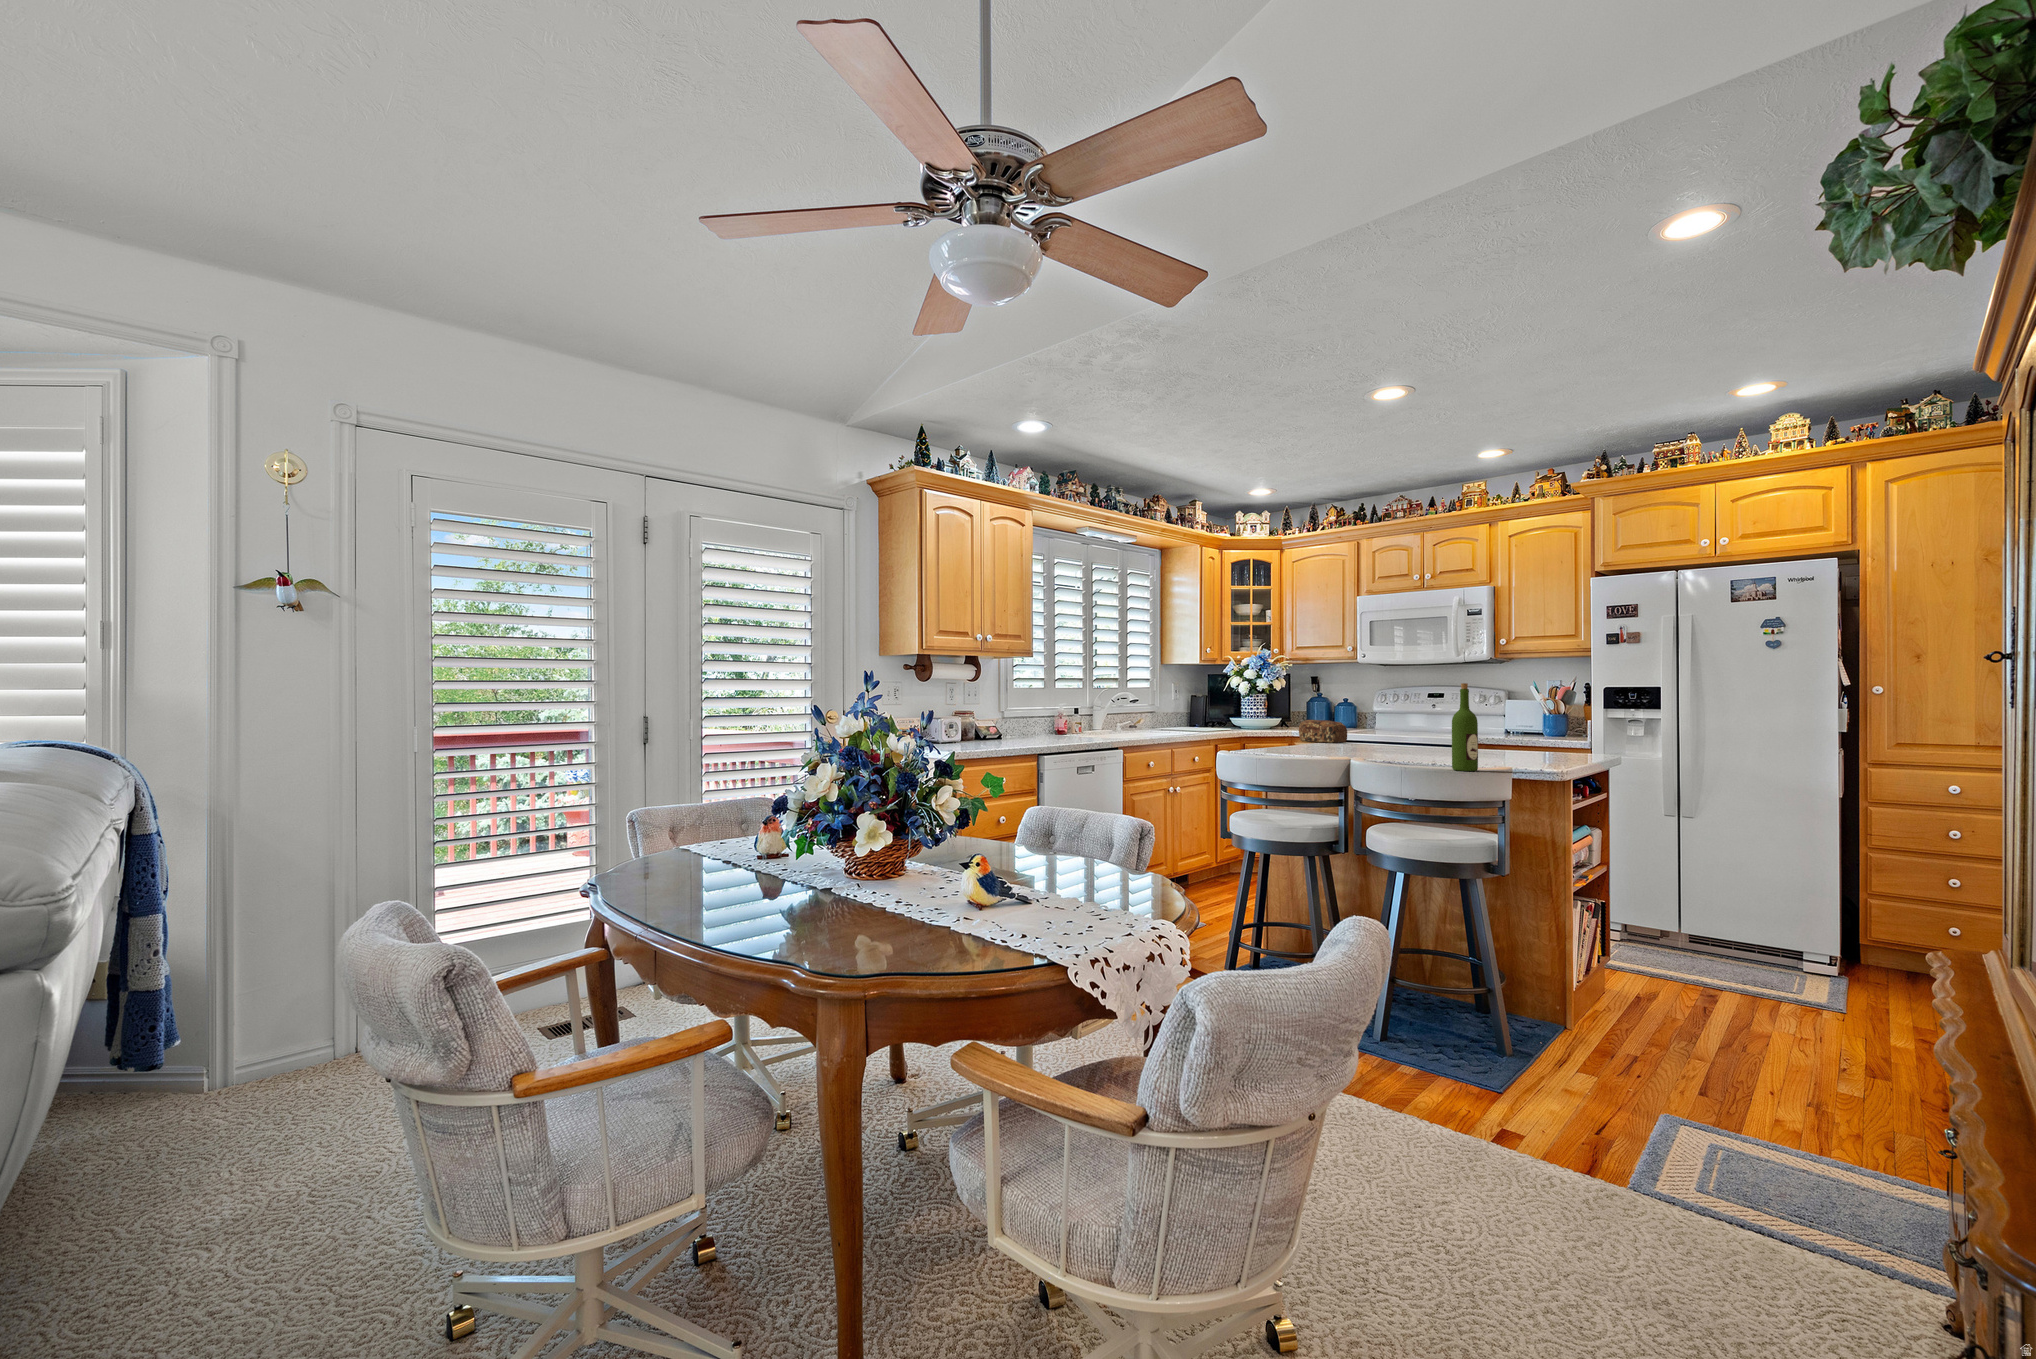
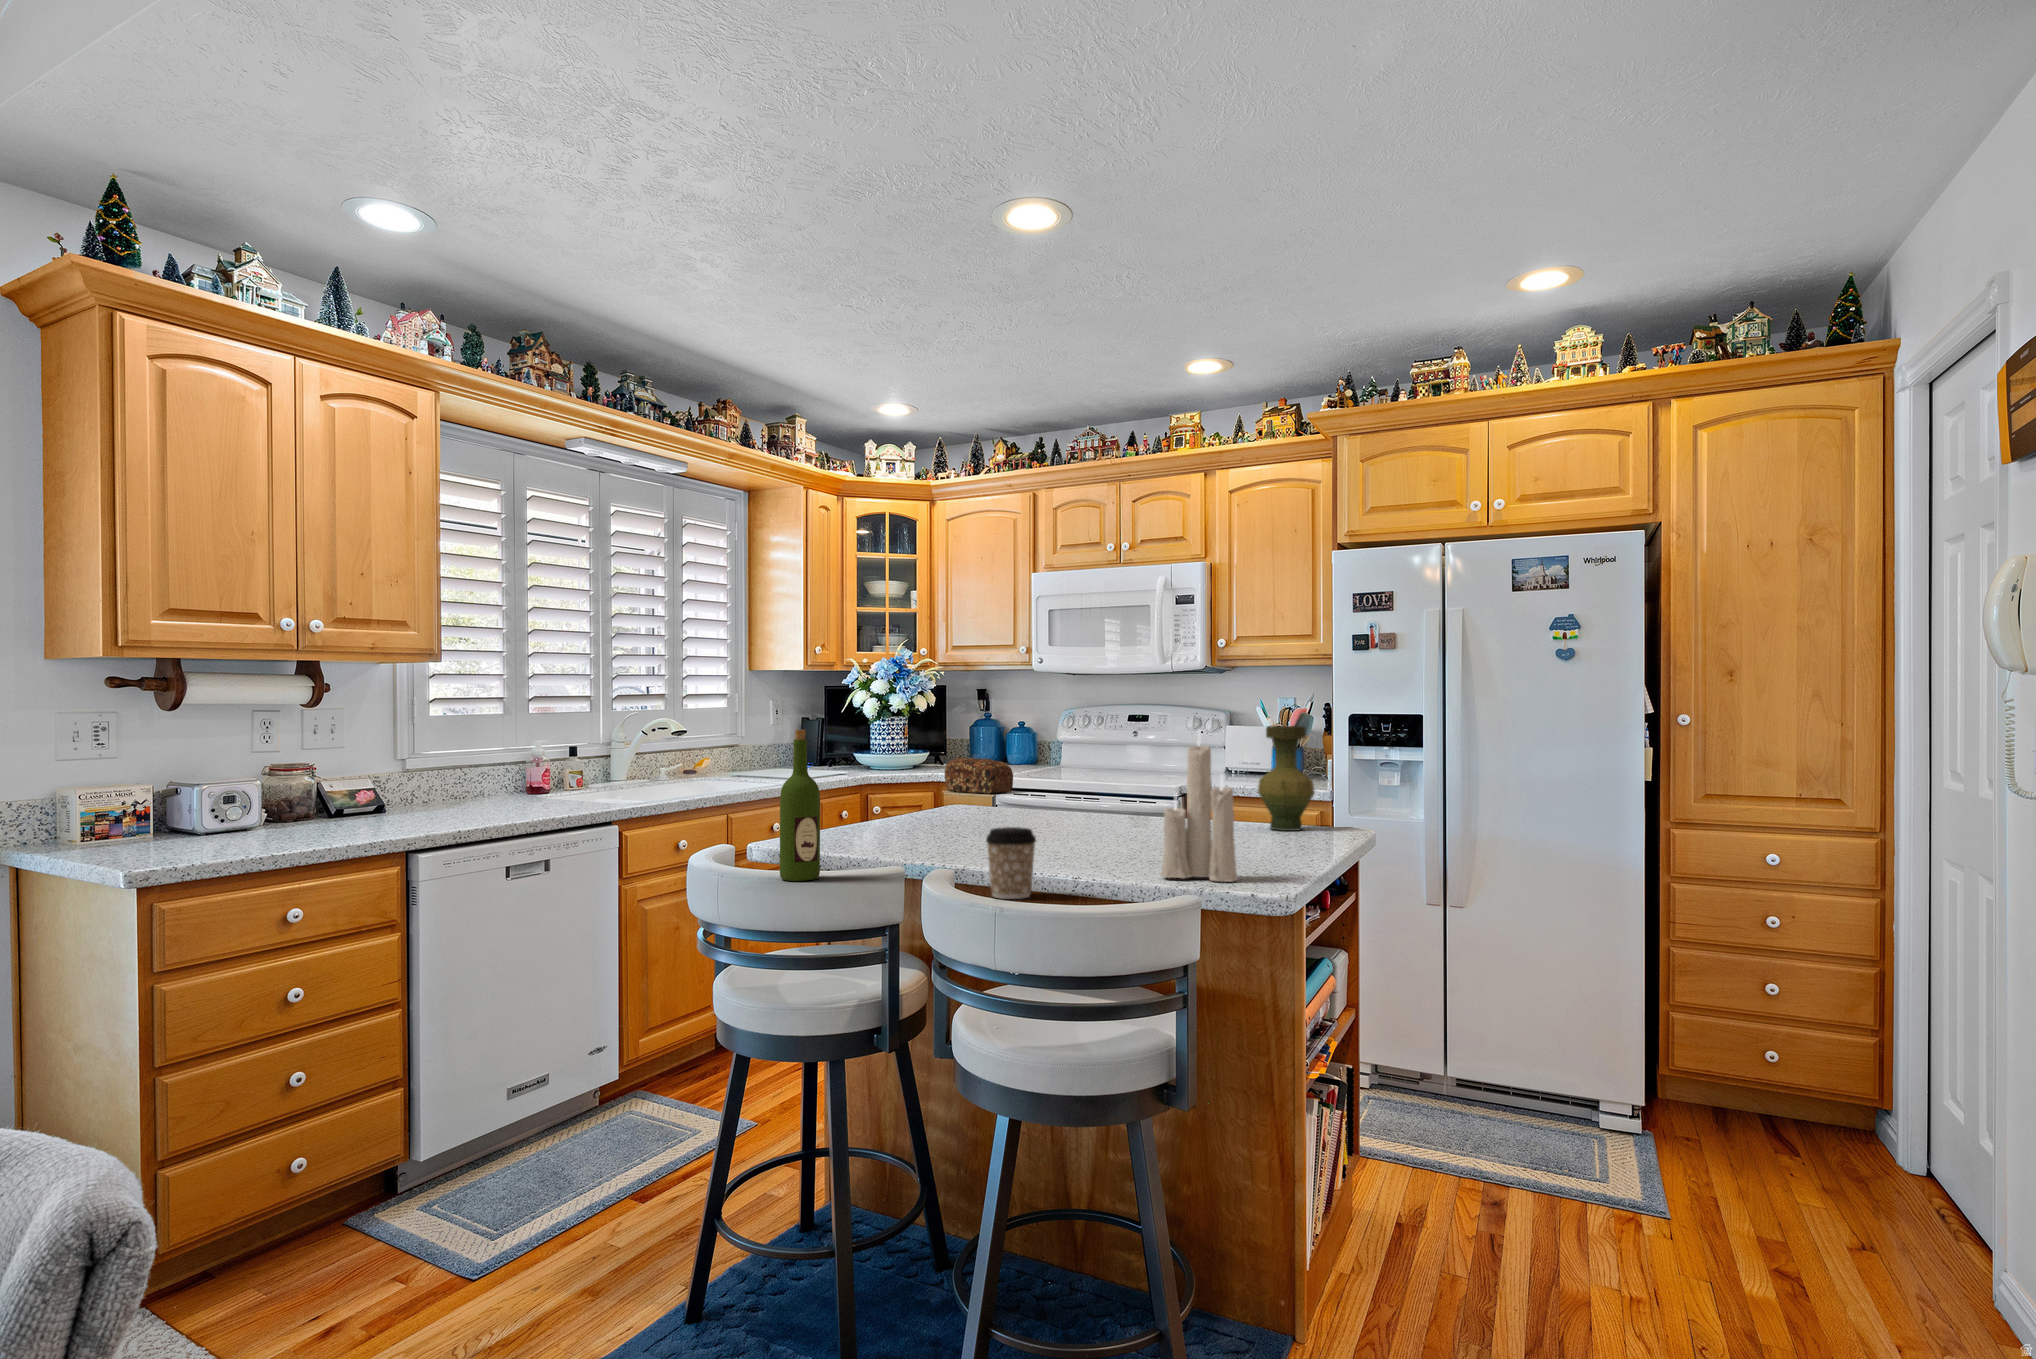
candle: none [1487,680,1535,769] -> present [1161,734,1237,882]
wine bottle: present [1452,683,1478,771] -> present [780,730,820,881]
vase: none [1538,692,1580,758] -> present [1258,726,1315,831]
coffee cup: none [1393,734,1421,769] -> present [986,827,1036,899]

